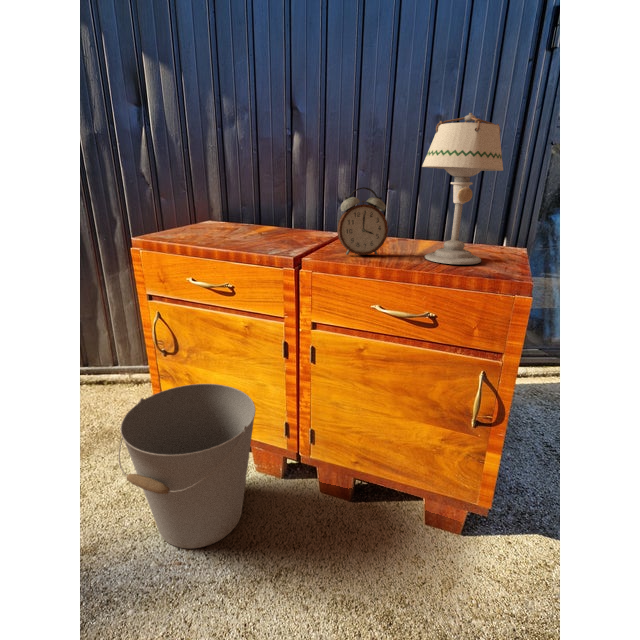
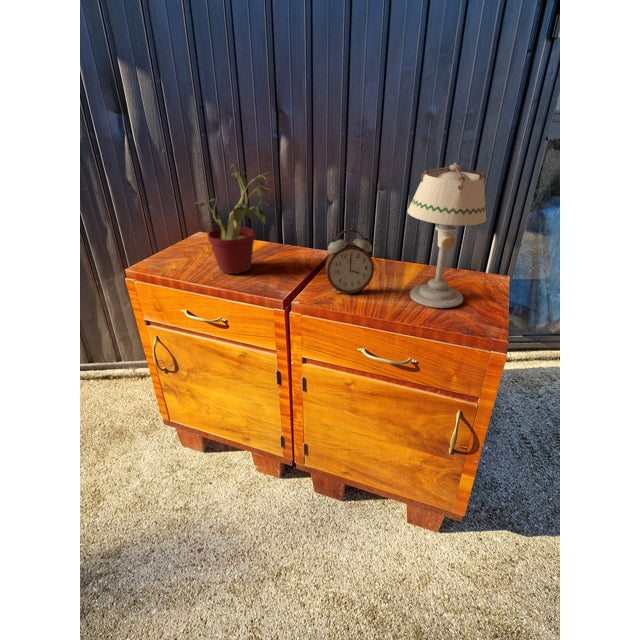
potted plant: none [205,134,287,243] -> present [197,165,271,274]
bucket: present [119,384,256,549] -> none [133,404,254,552]

